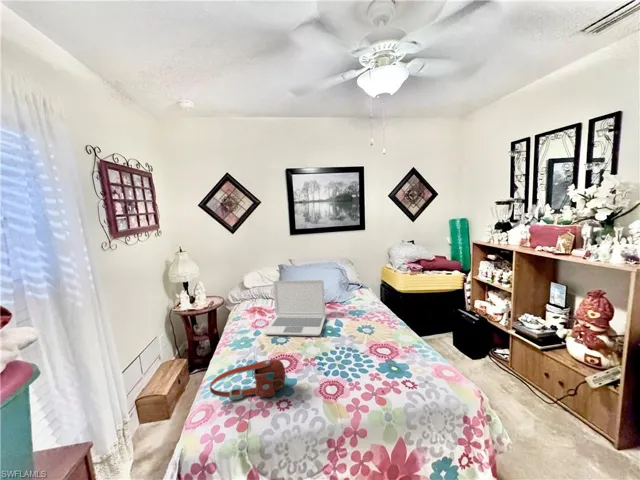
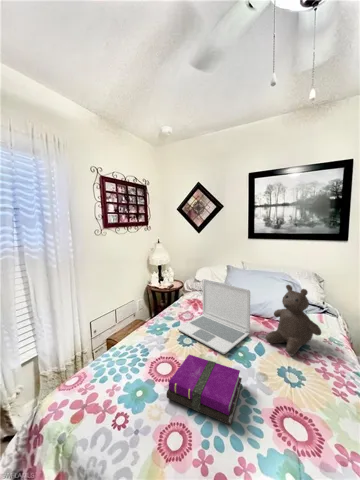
teddy bear: none [339,269,374,320] -> present [266,285,321,355]
notebook: none [299,336,355,375] -> present [166,355,242,425]
handbag: present [210,359,285,400] -> none [75,356,140,406]

